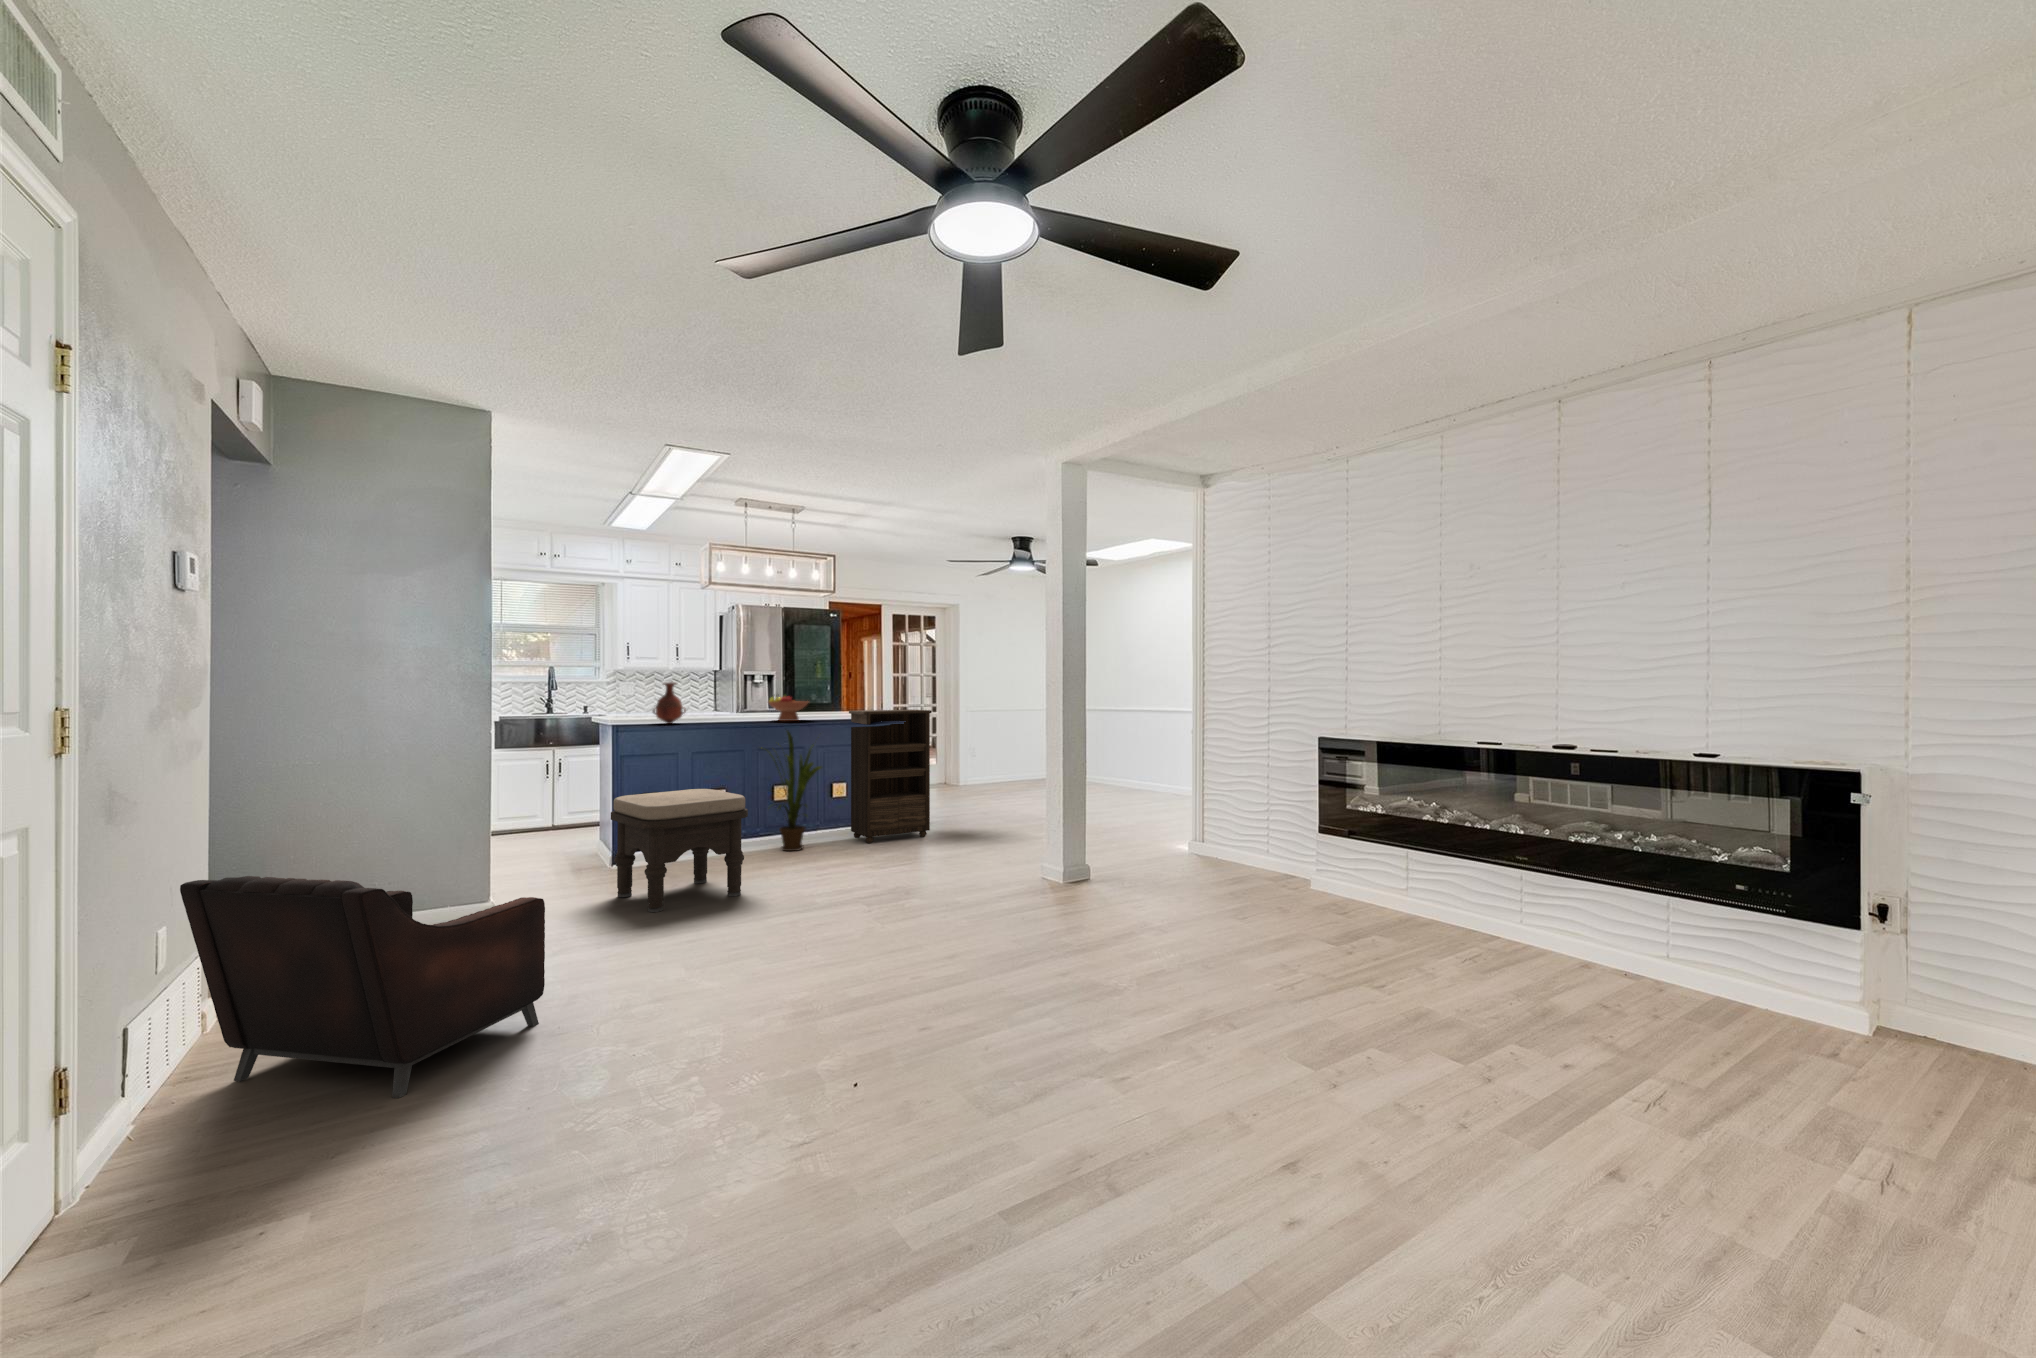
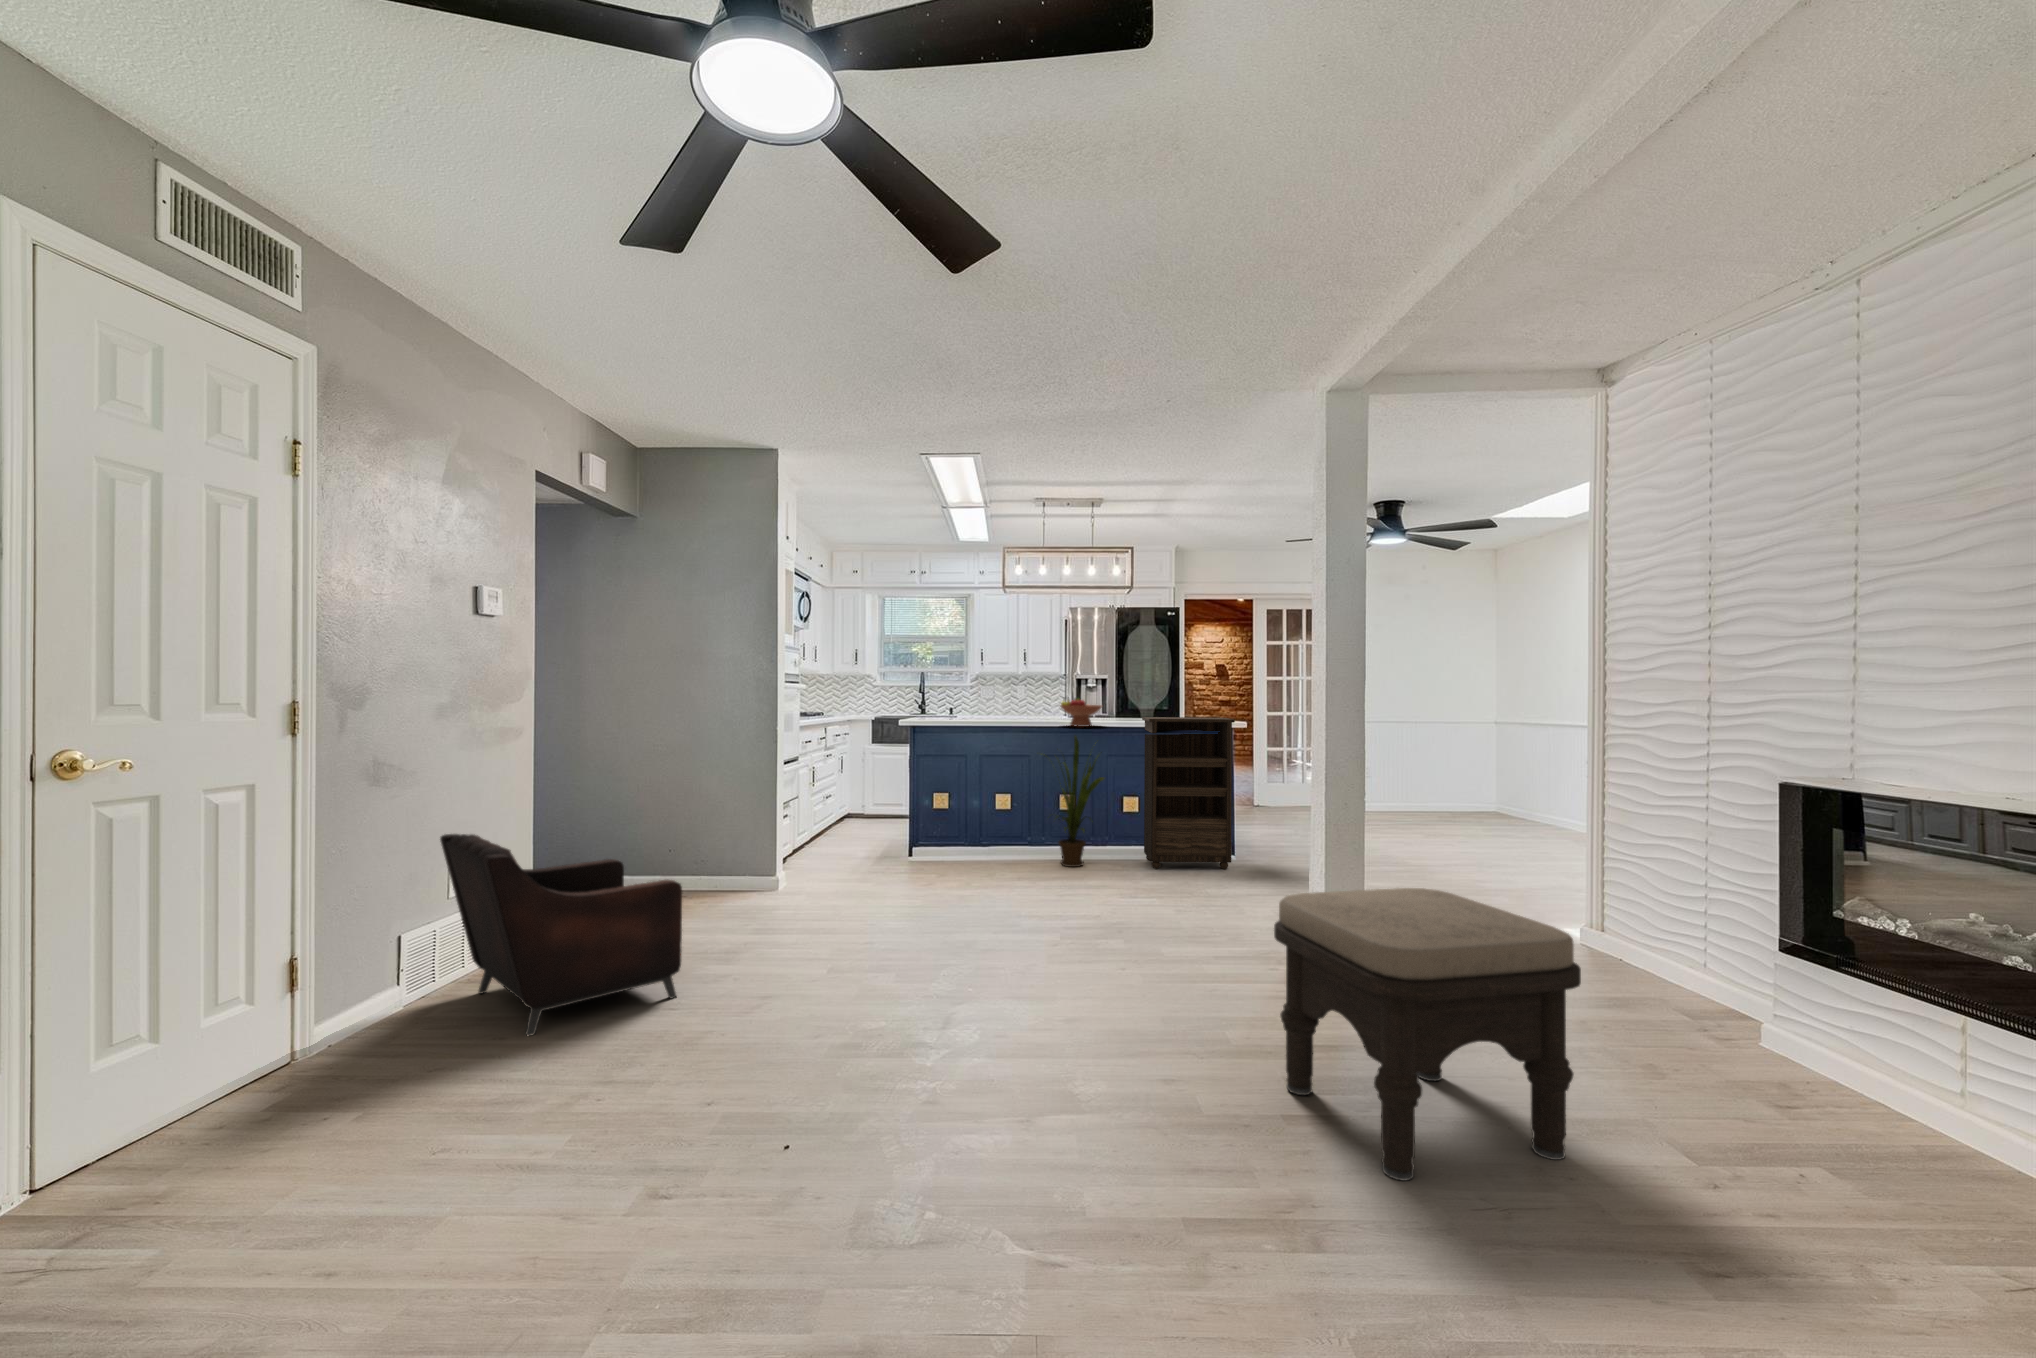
vase: present [653,682,686,724] -> none [949,684,977,725]
ottoman: present [611,789,748,912] -> present [1274,888,1581,1181]

